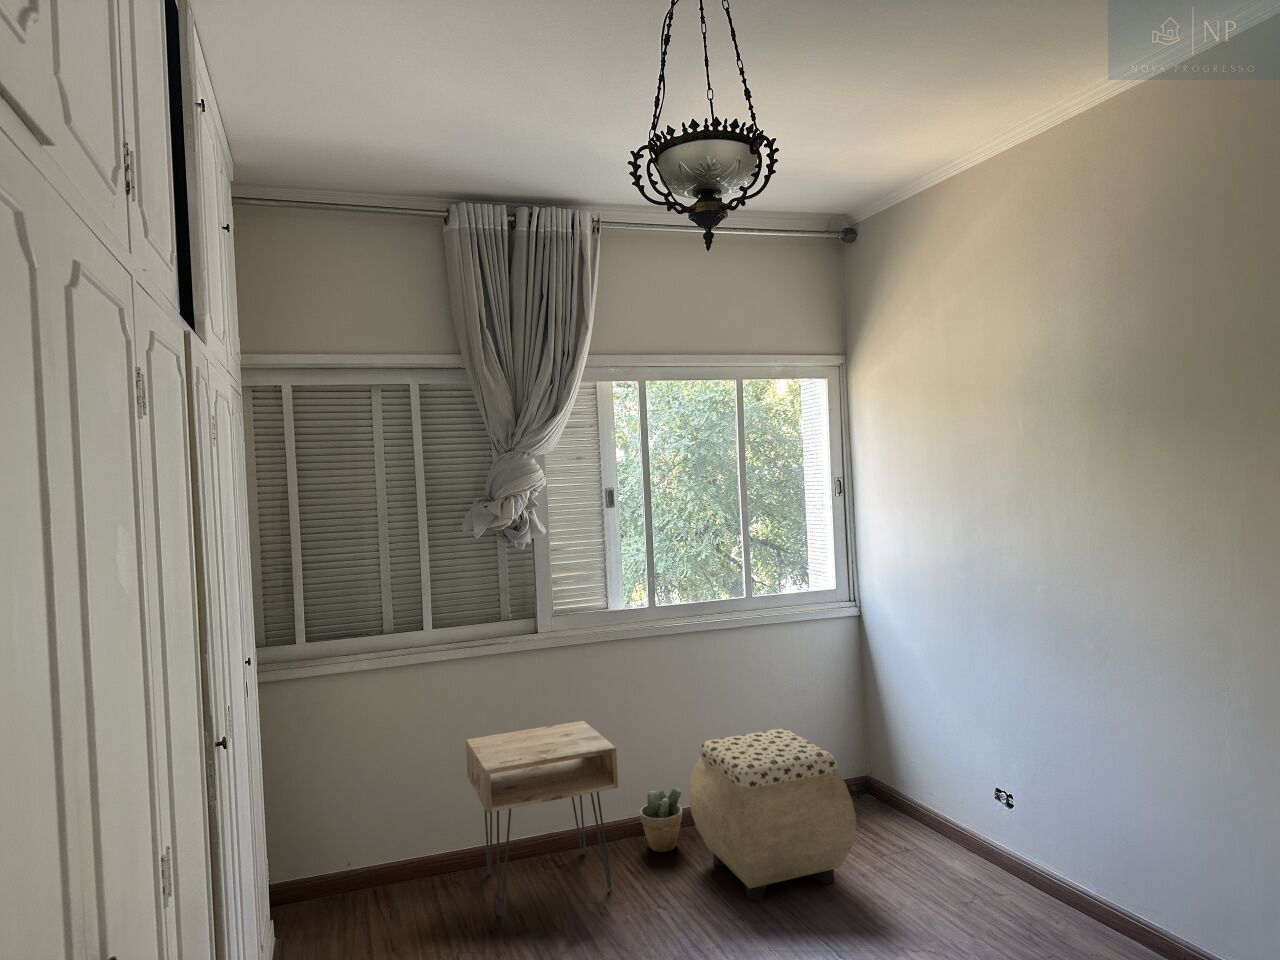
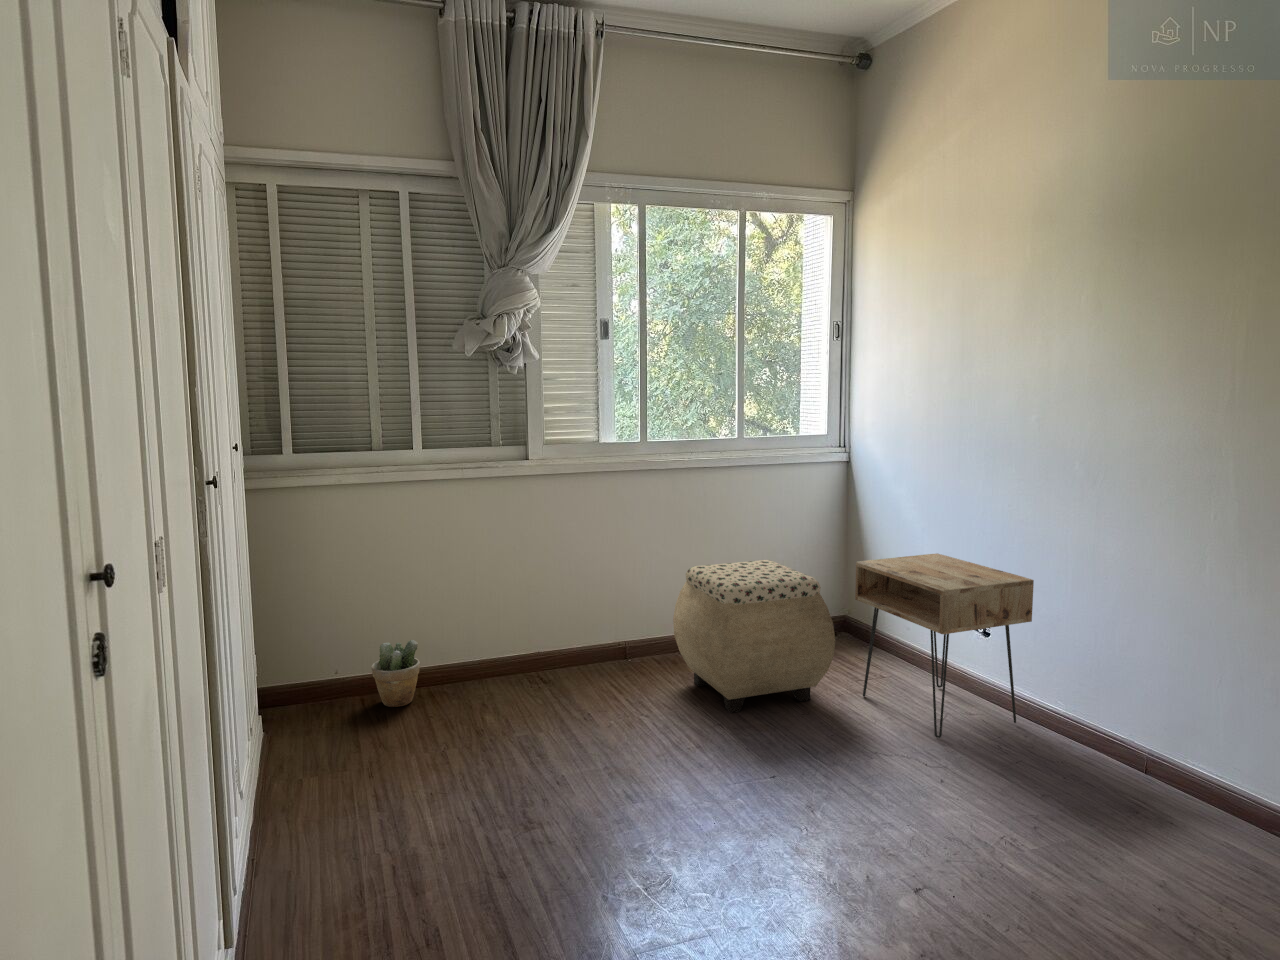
nightstand: present [466,721,618,916] -> present [855,553,1034,738]
potted plant: present [640,787,682,852] -> present [371,640,420,707]

